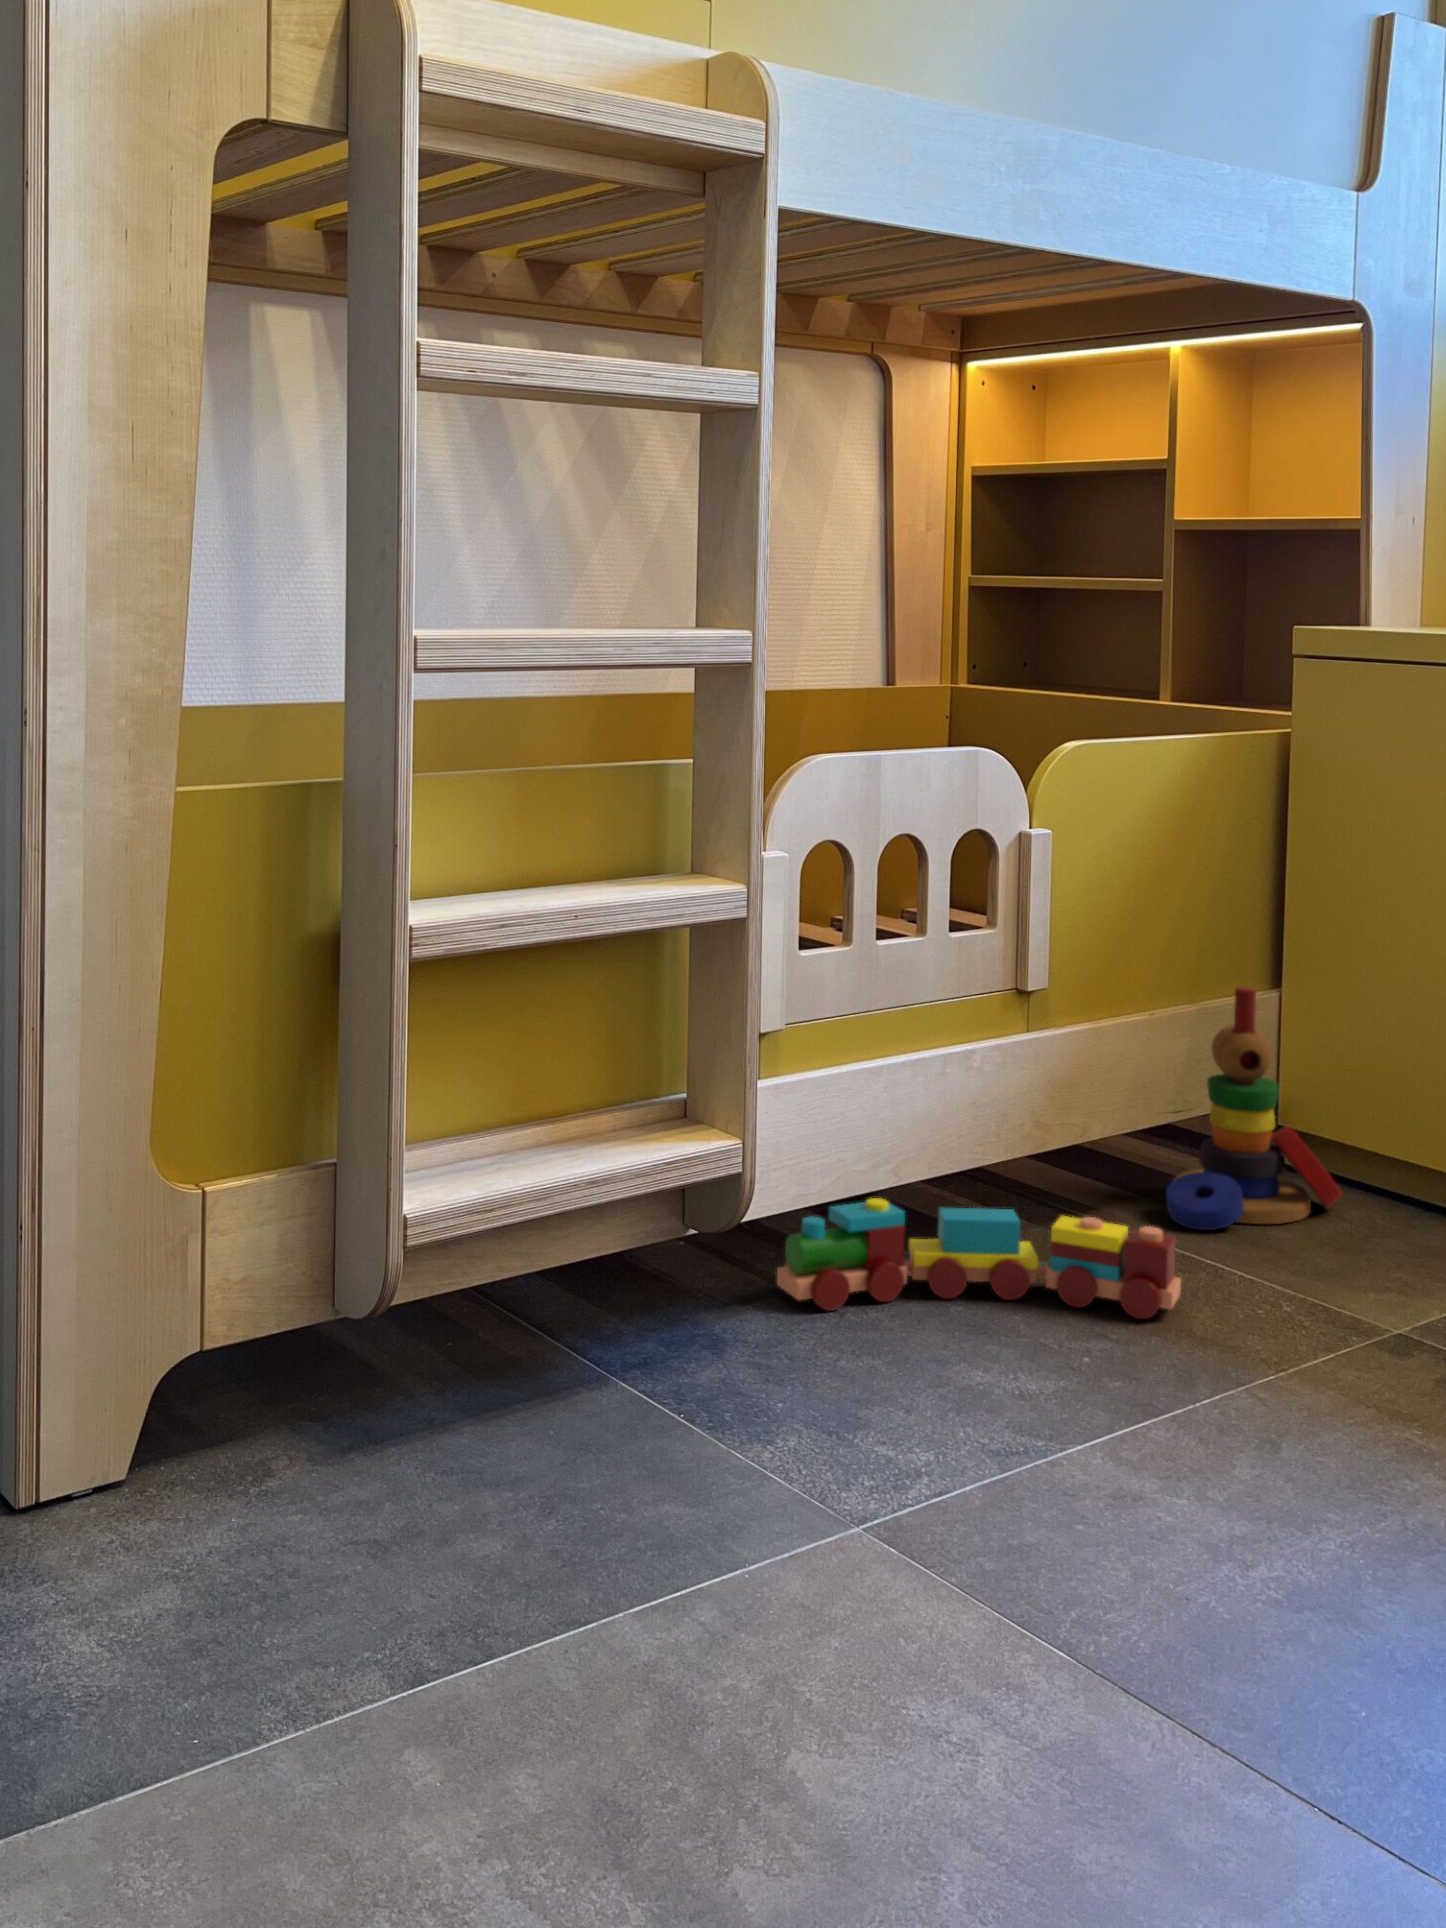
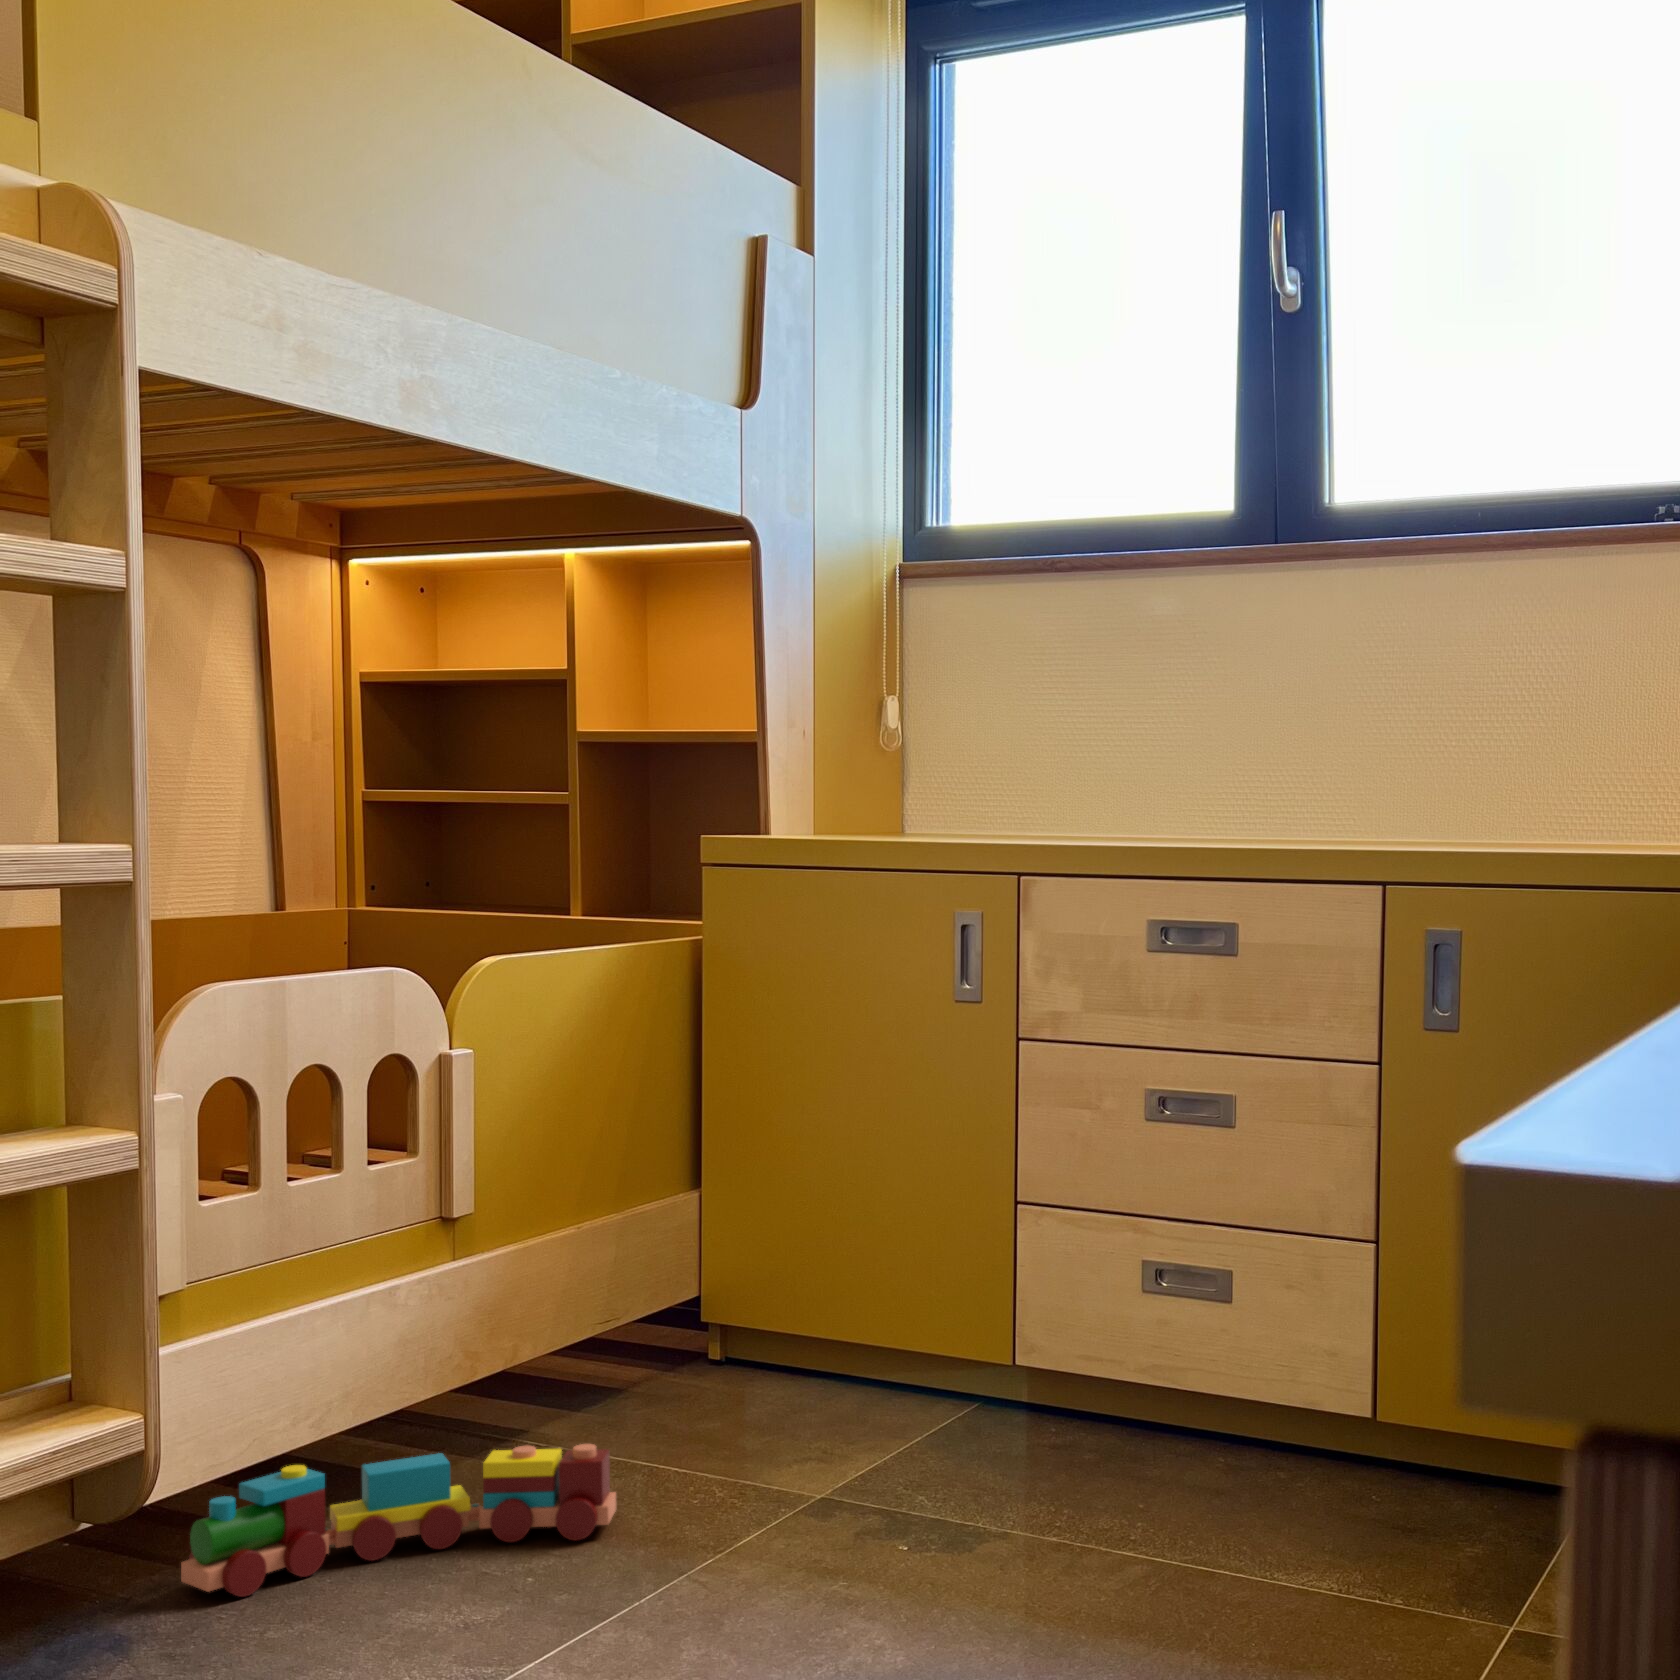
stacking toy: present [1166,987,1342,1230] -> none [598,1194,770,1449]

